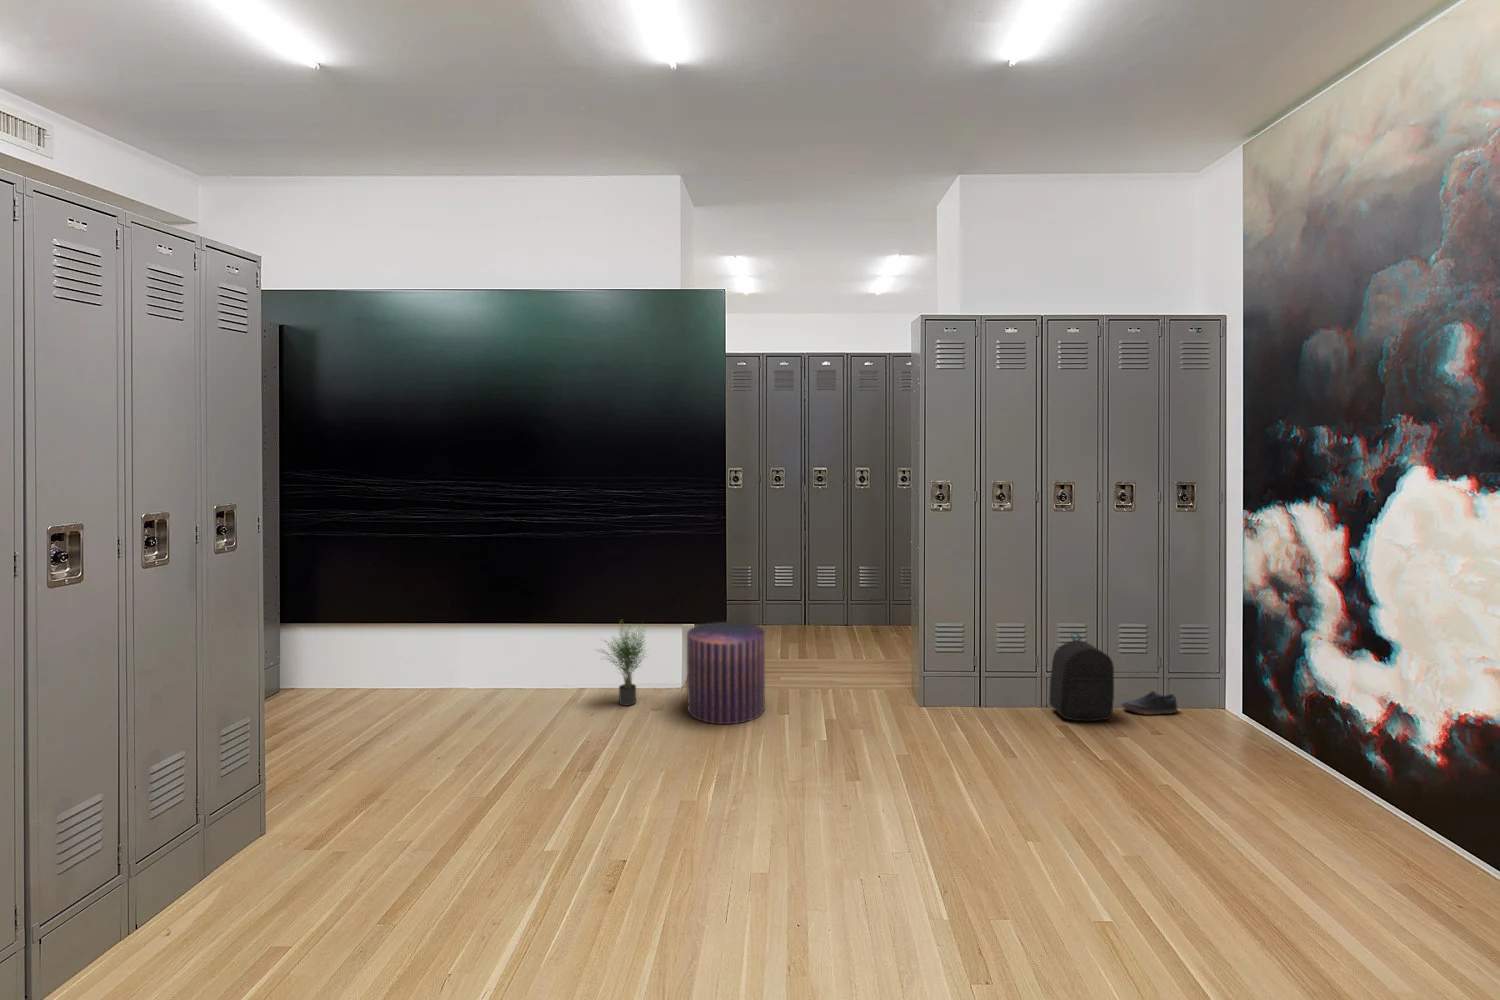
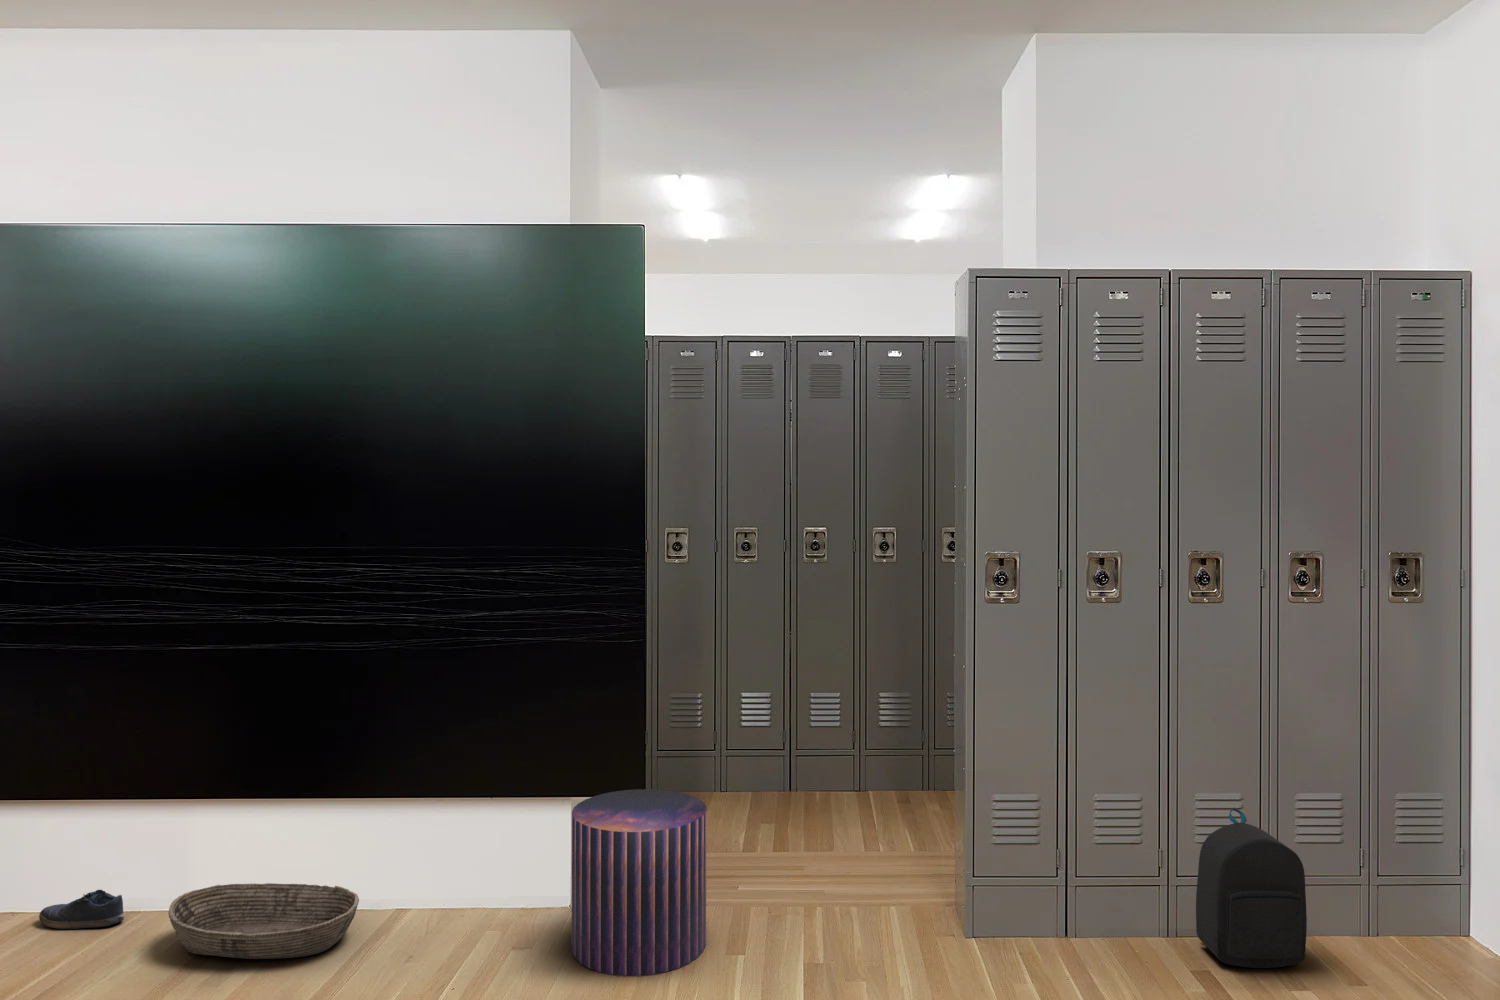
potted plant: present [601,627,645,706] -> none [409,786,517,939]
basket: none [457,675,564,715] -> present [168,883,359,959]
shoe: present [1122,691,1177,715] -> present [39,890,124,929]

